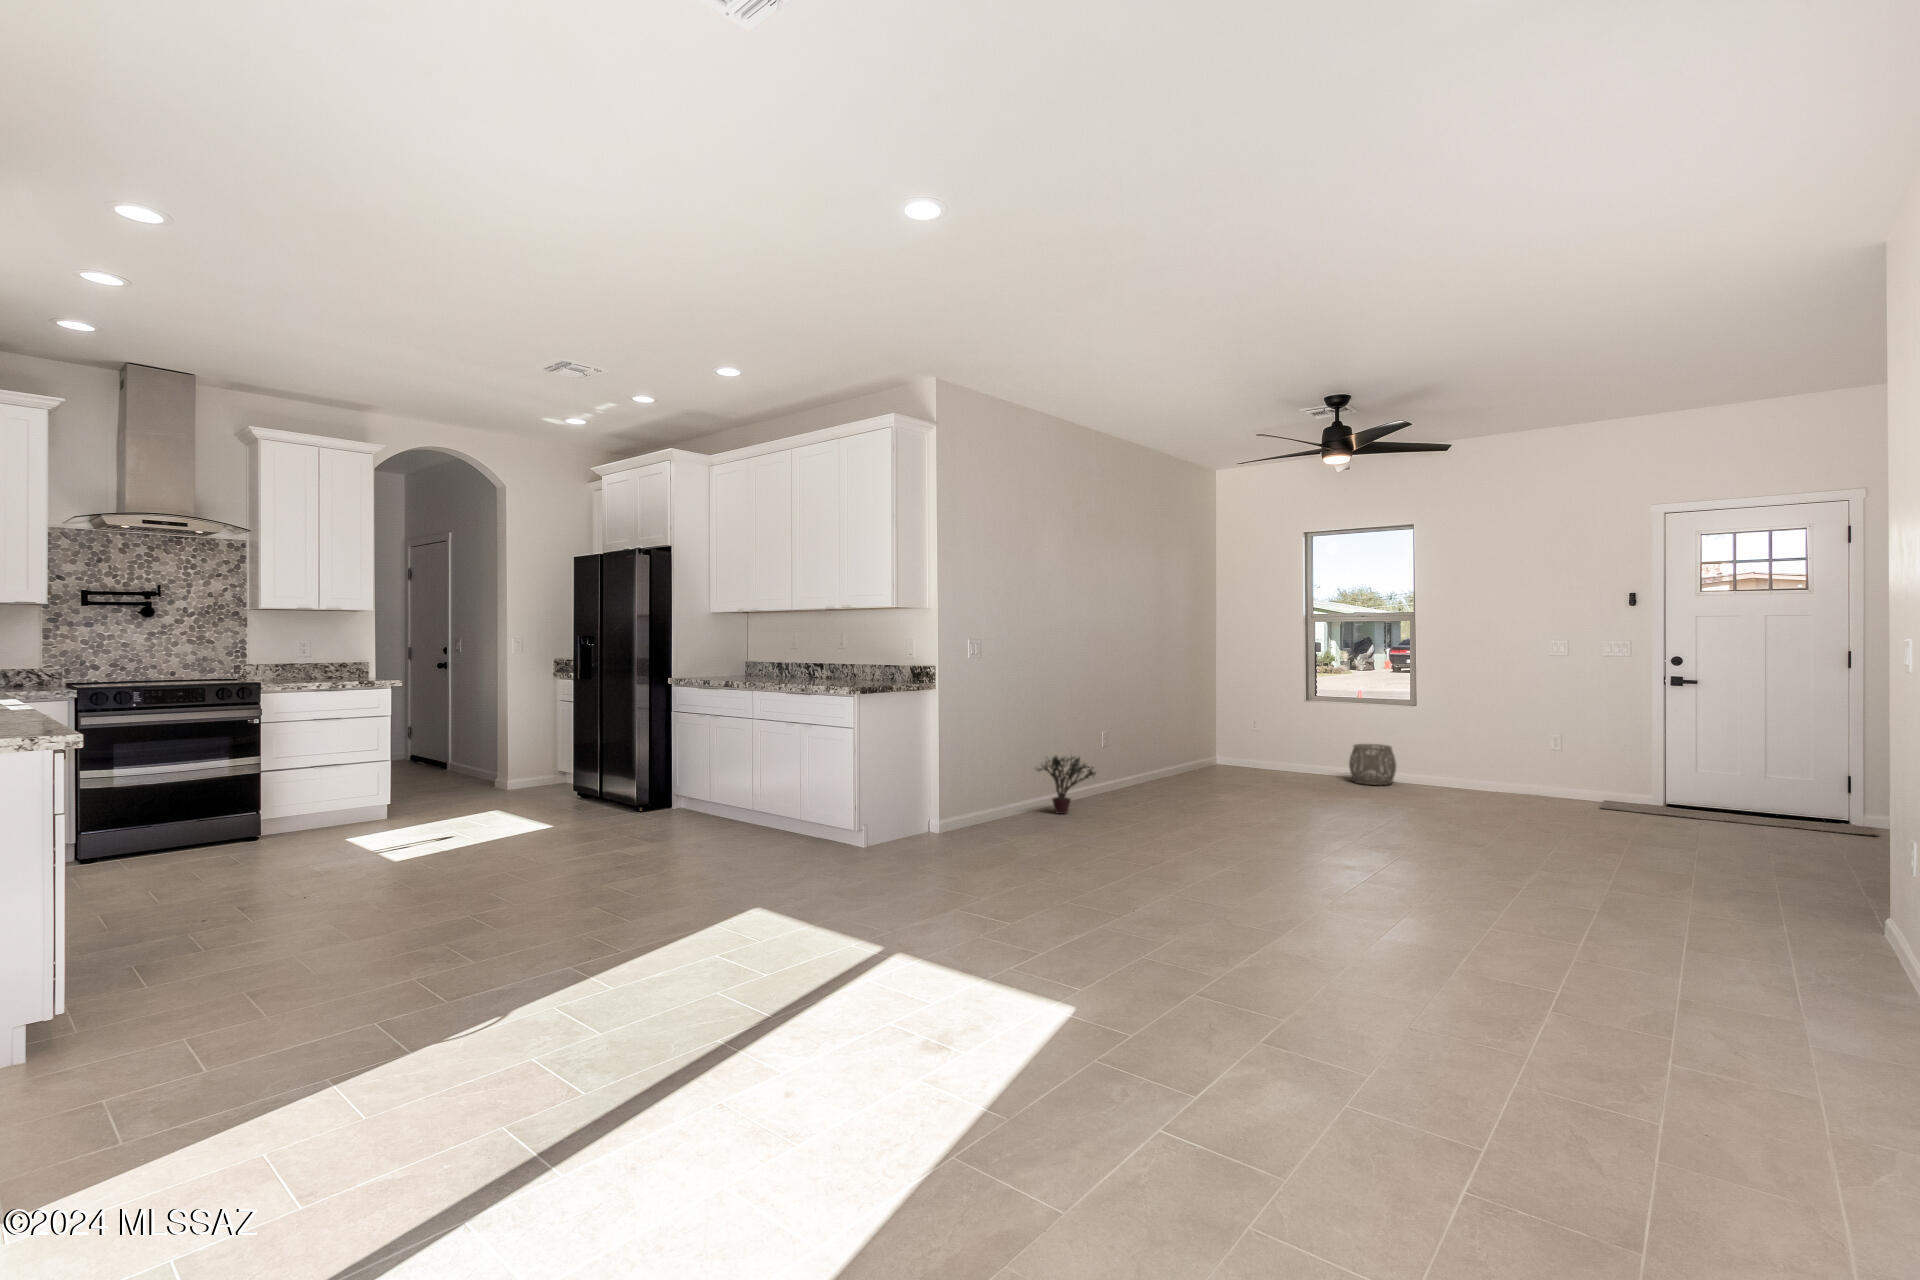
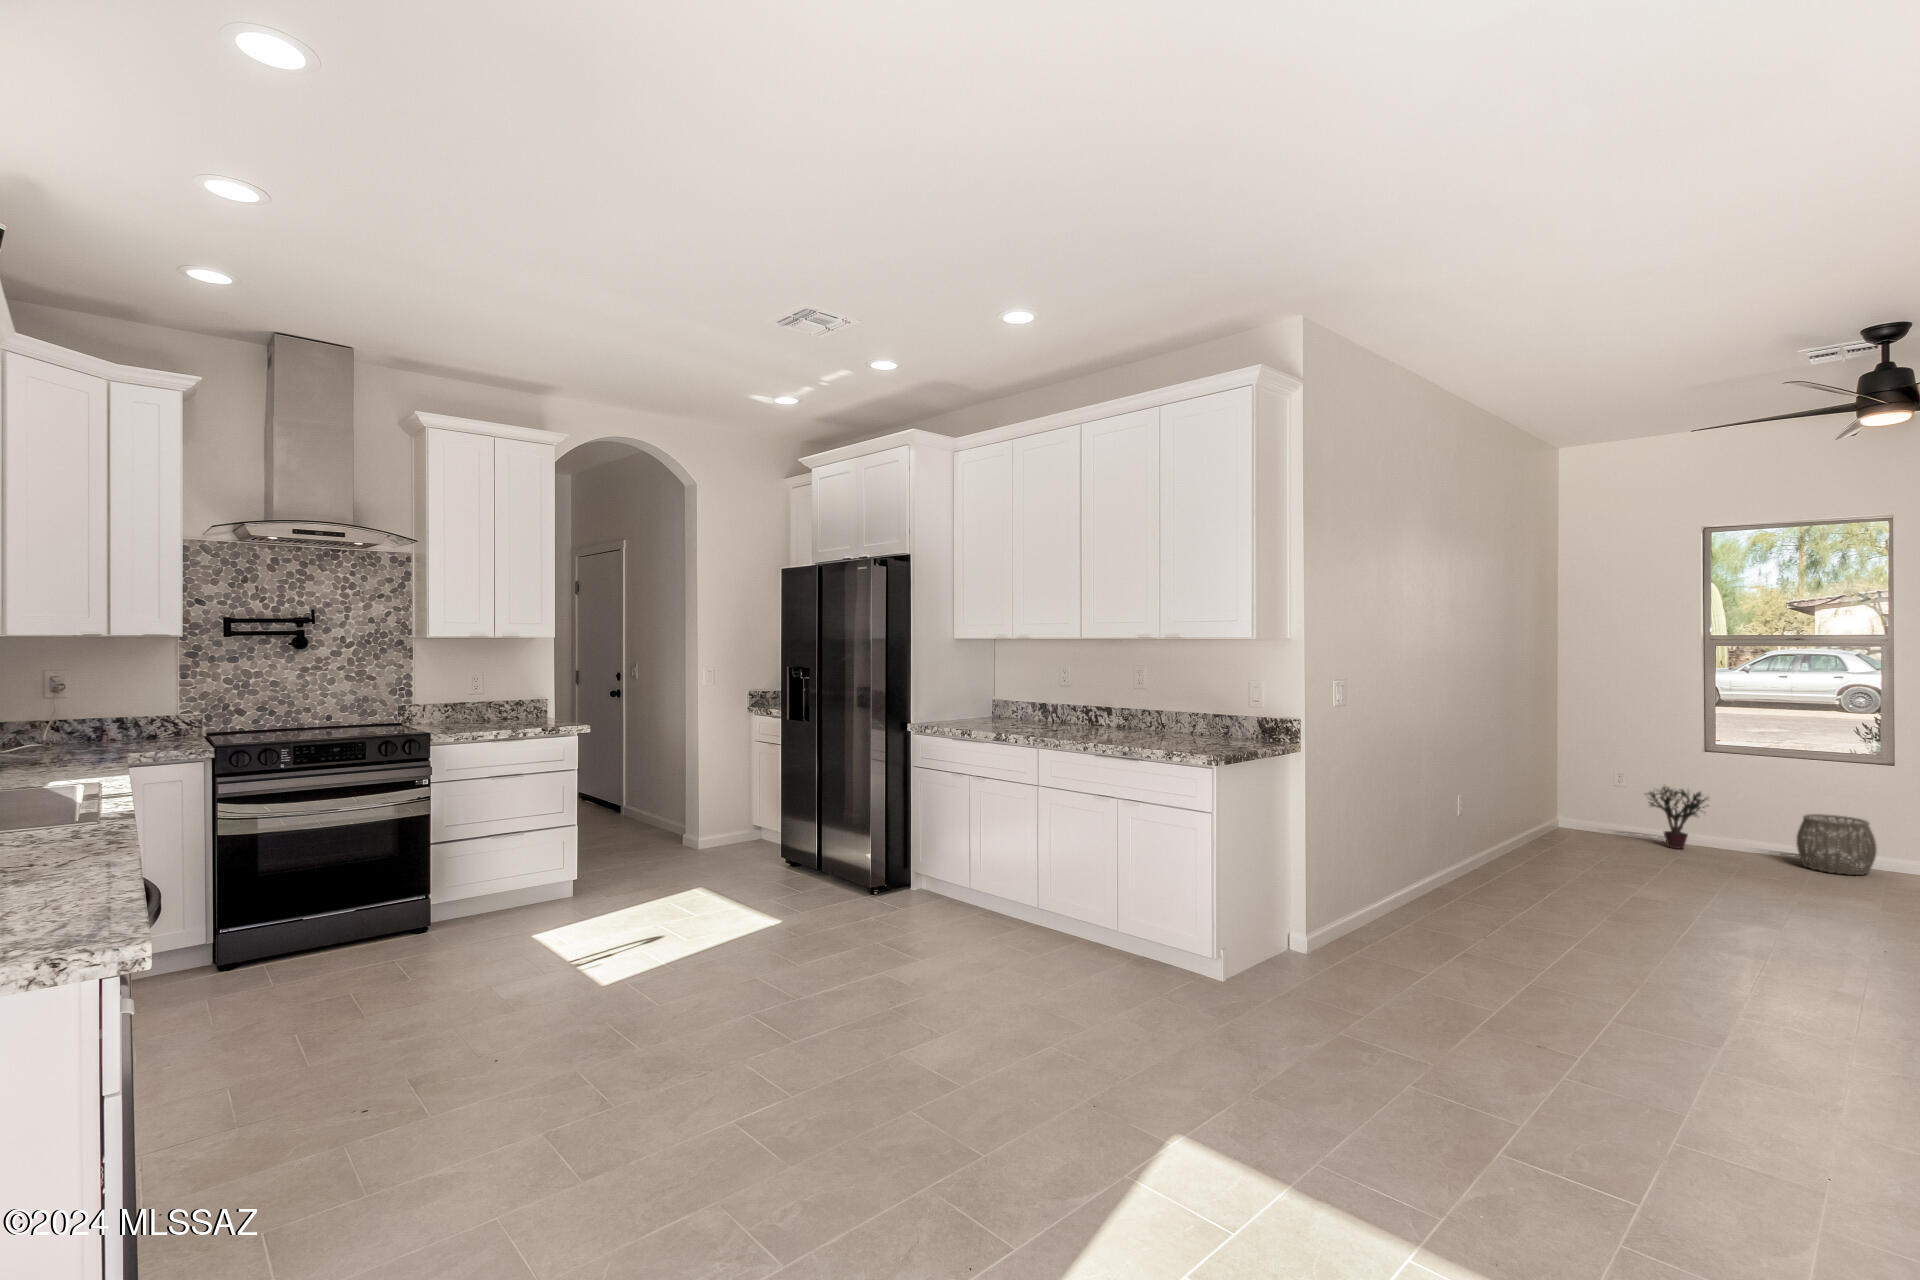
potted plant: present [1037,756,1095,814] -> present [1645,787,1708,849]

